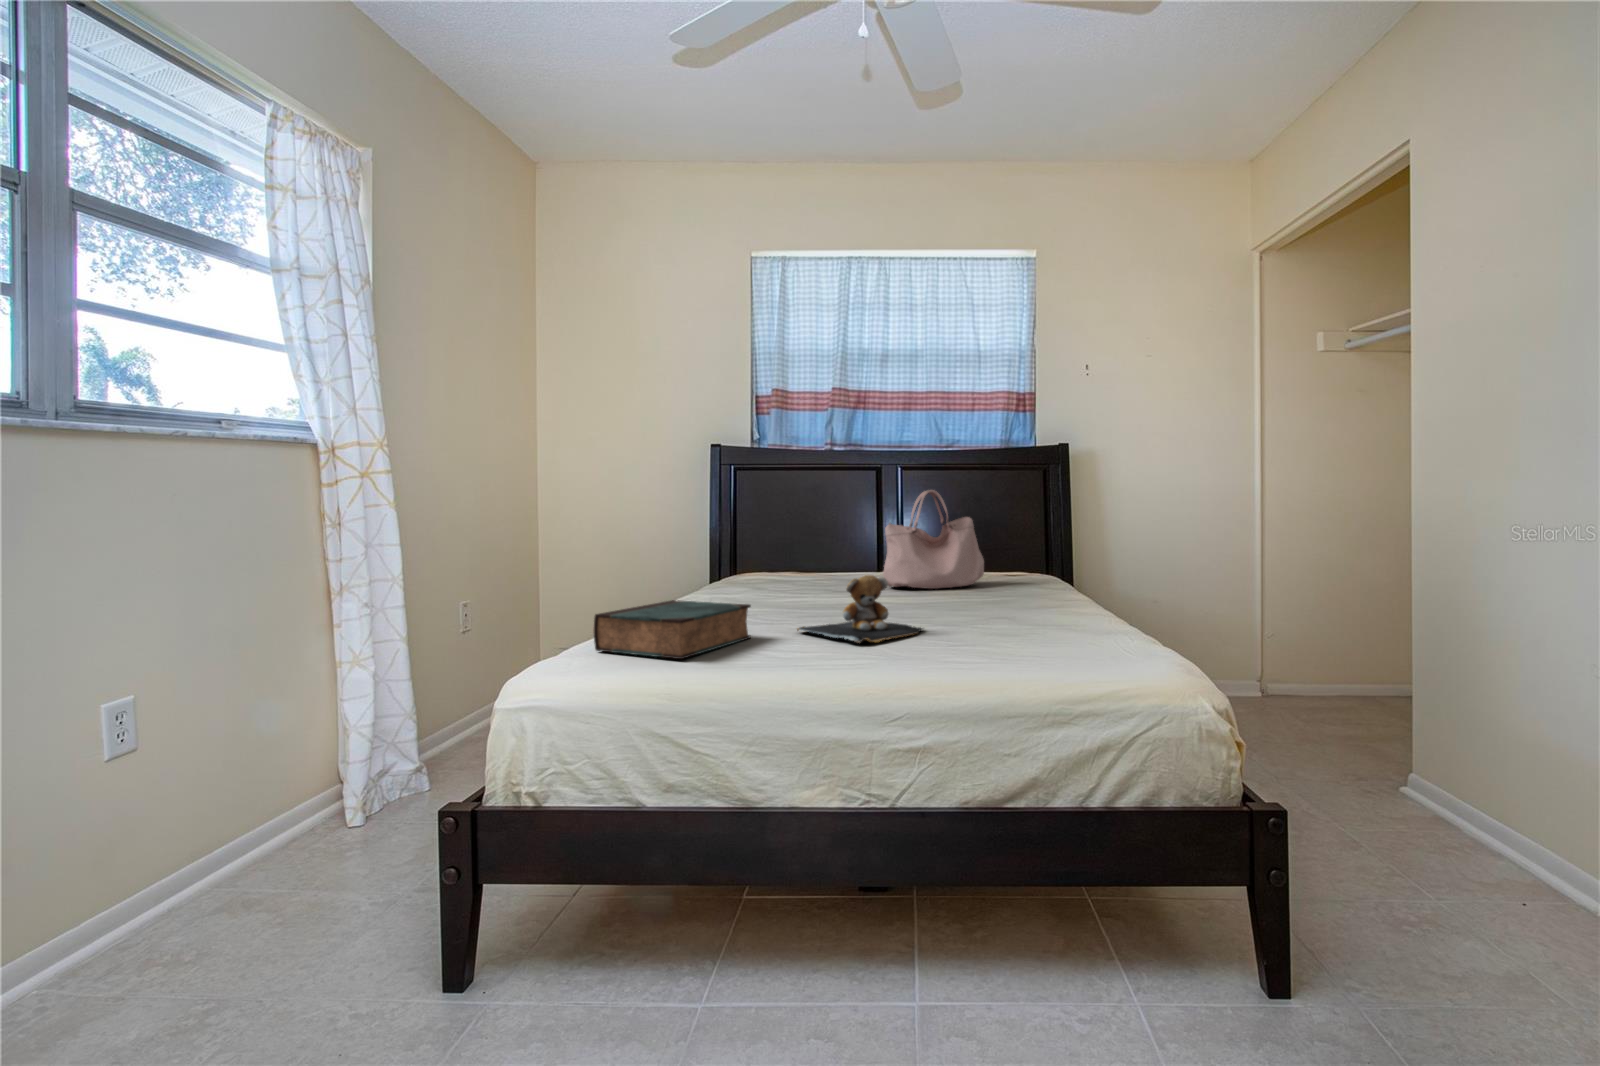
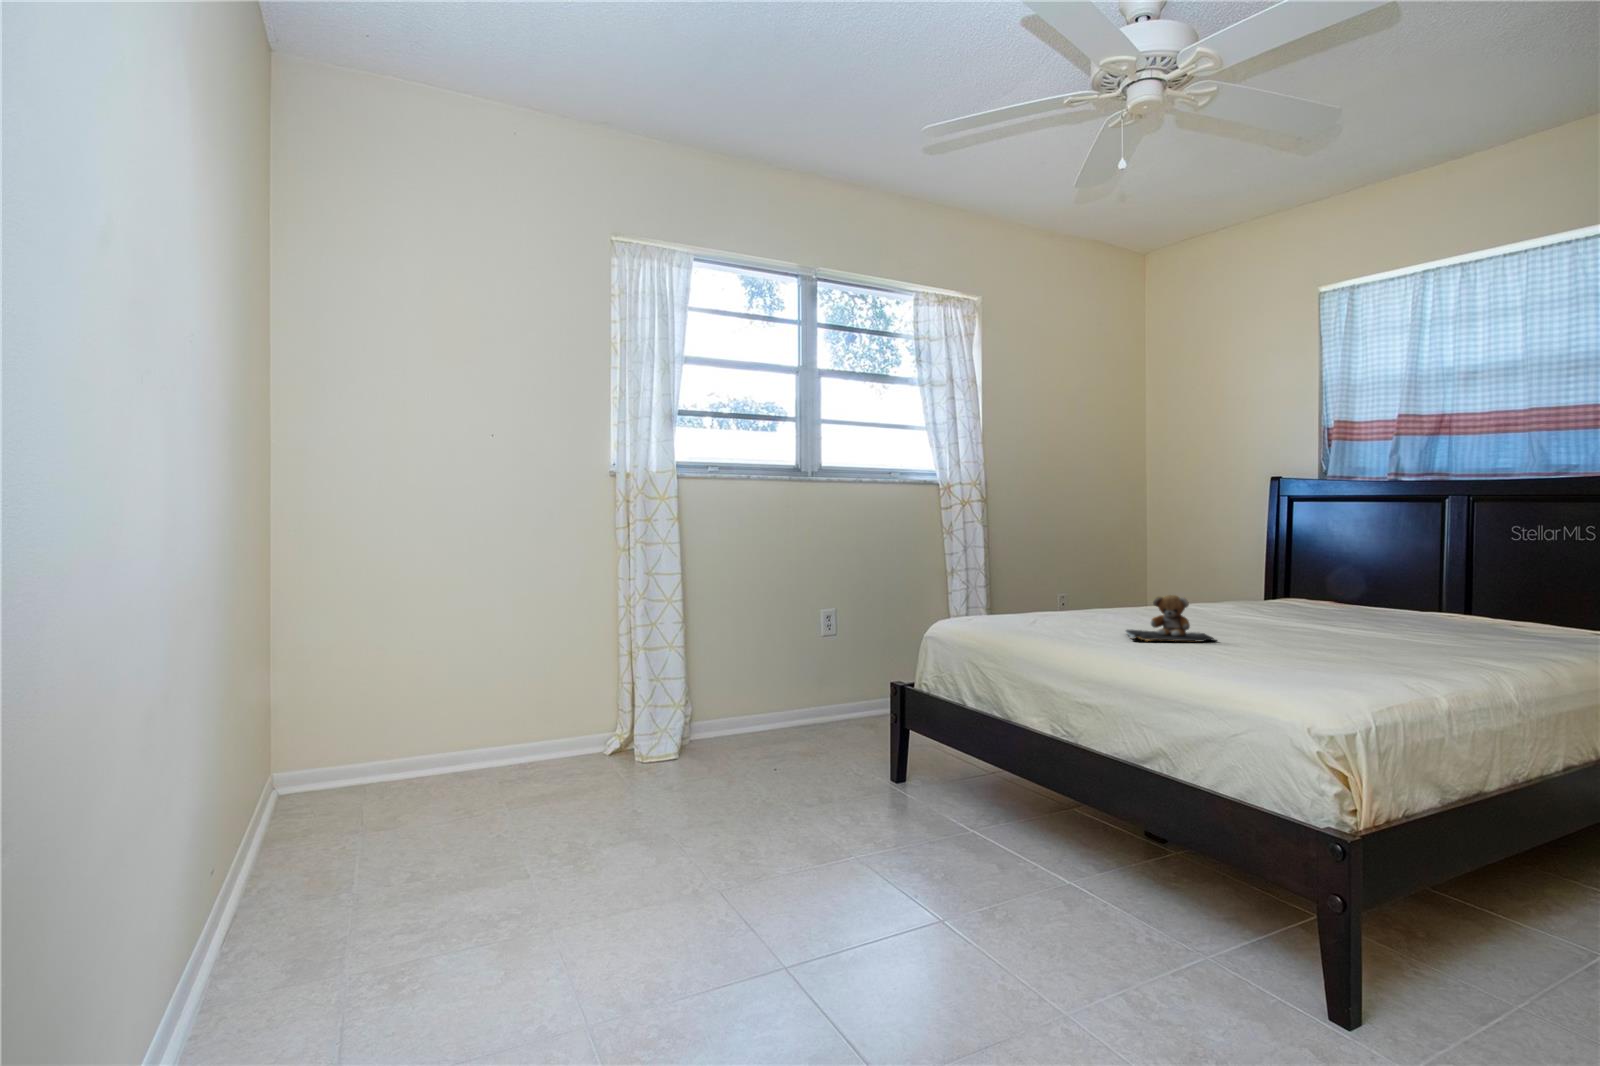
handbag: present [883,490,984,589] -> none [1336,527,1466,628]
book: present [594,600,751,659] -> none [988,604,1089,633]

